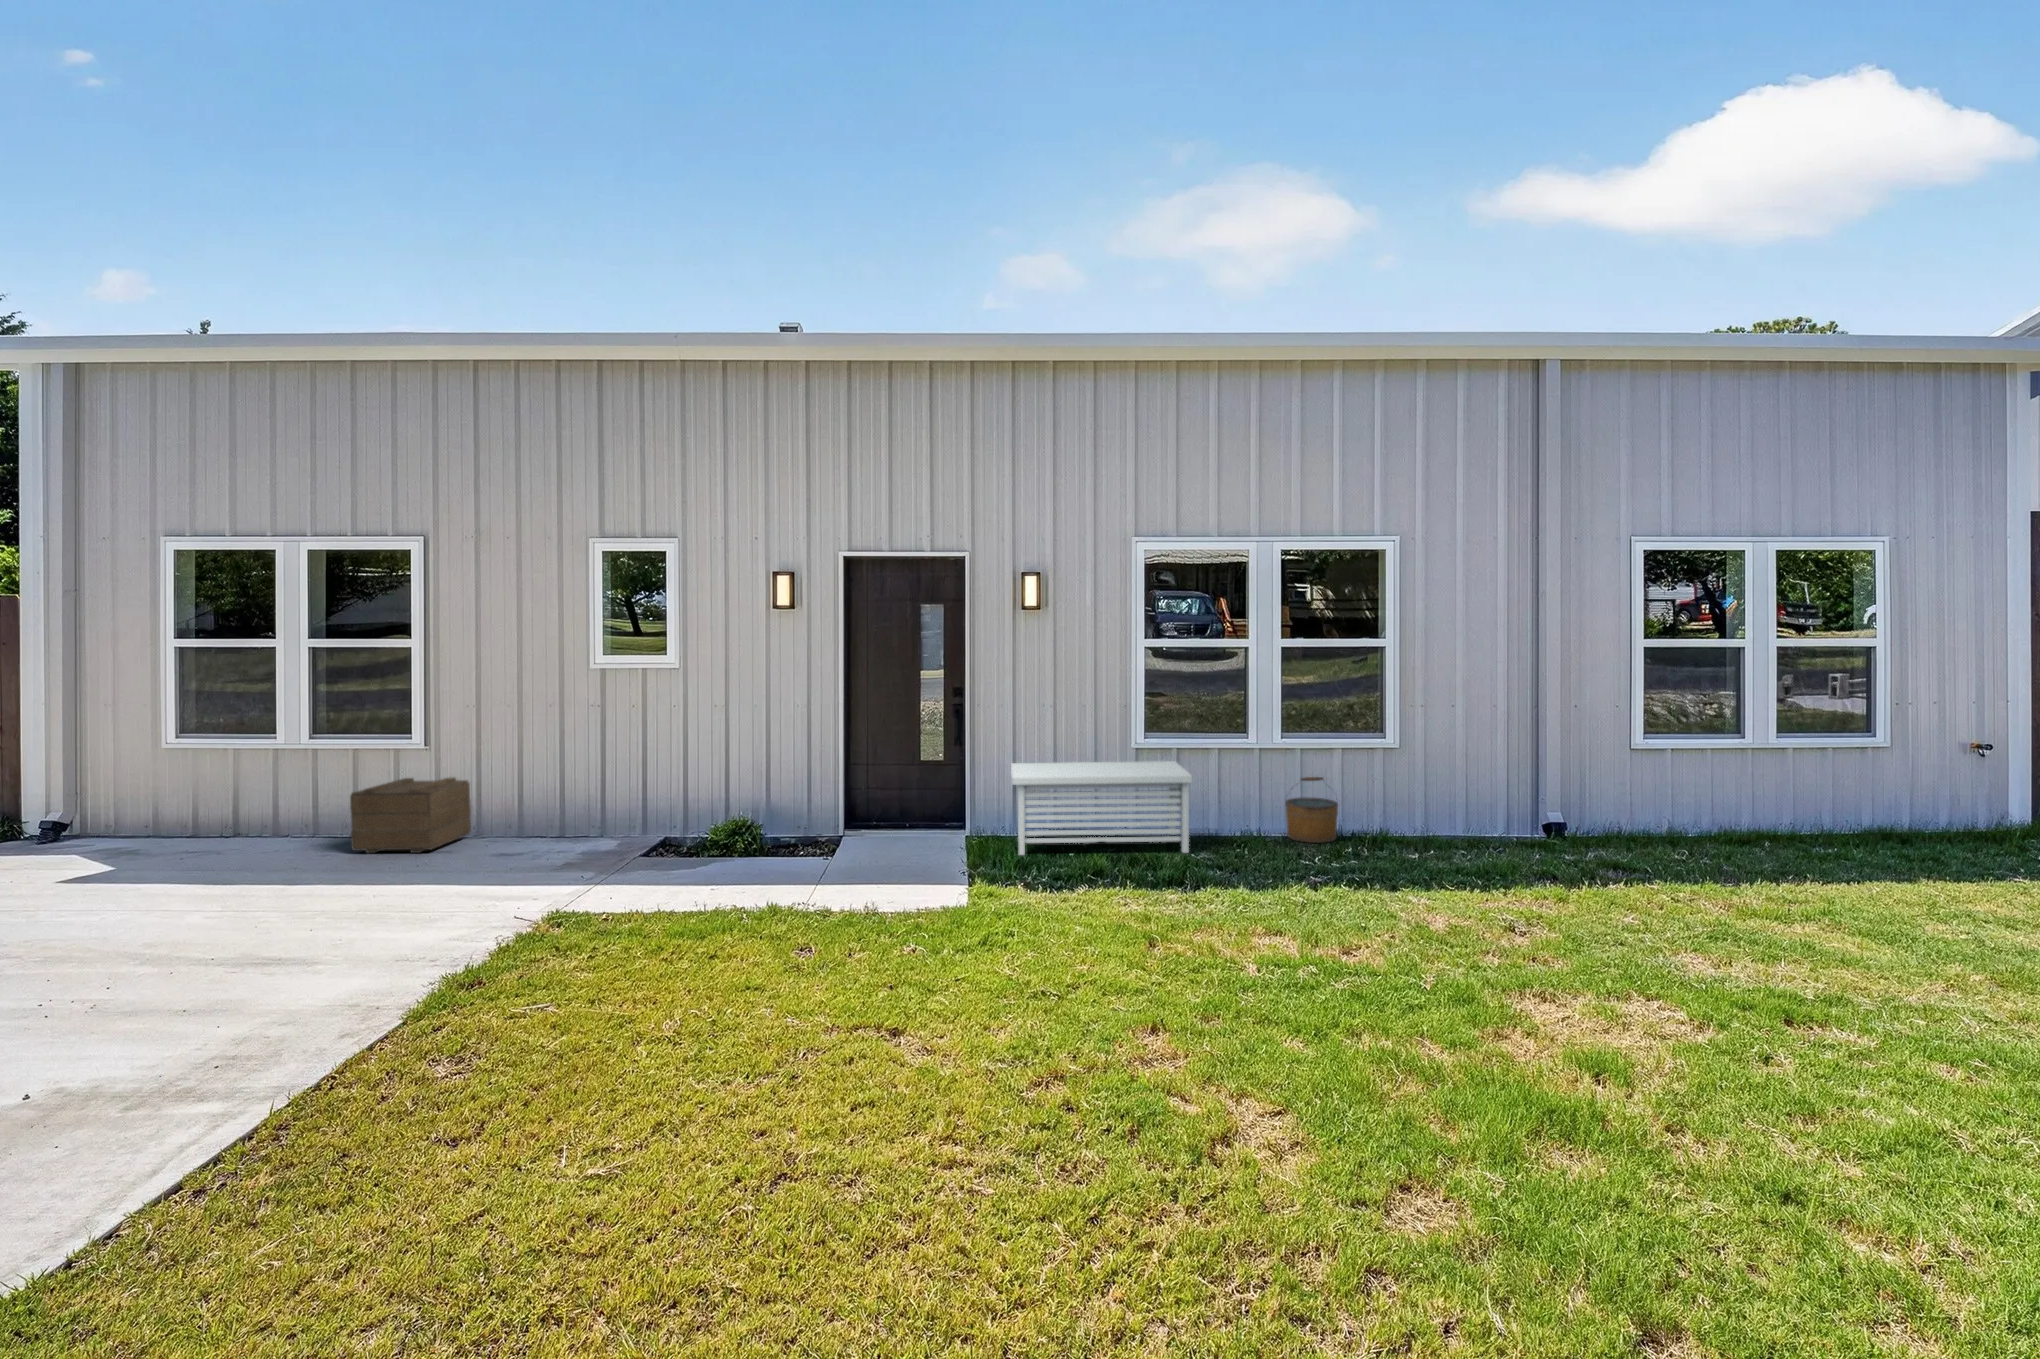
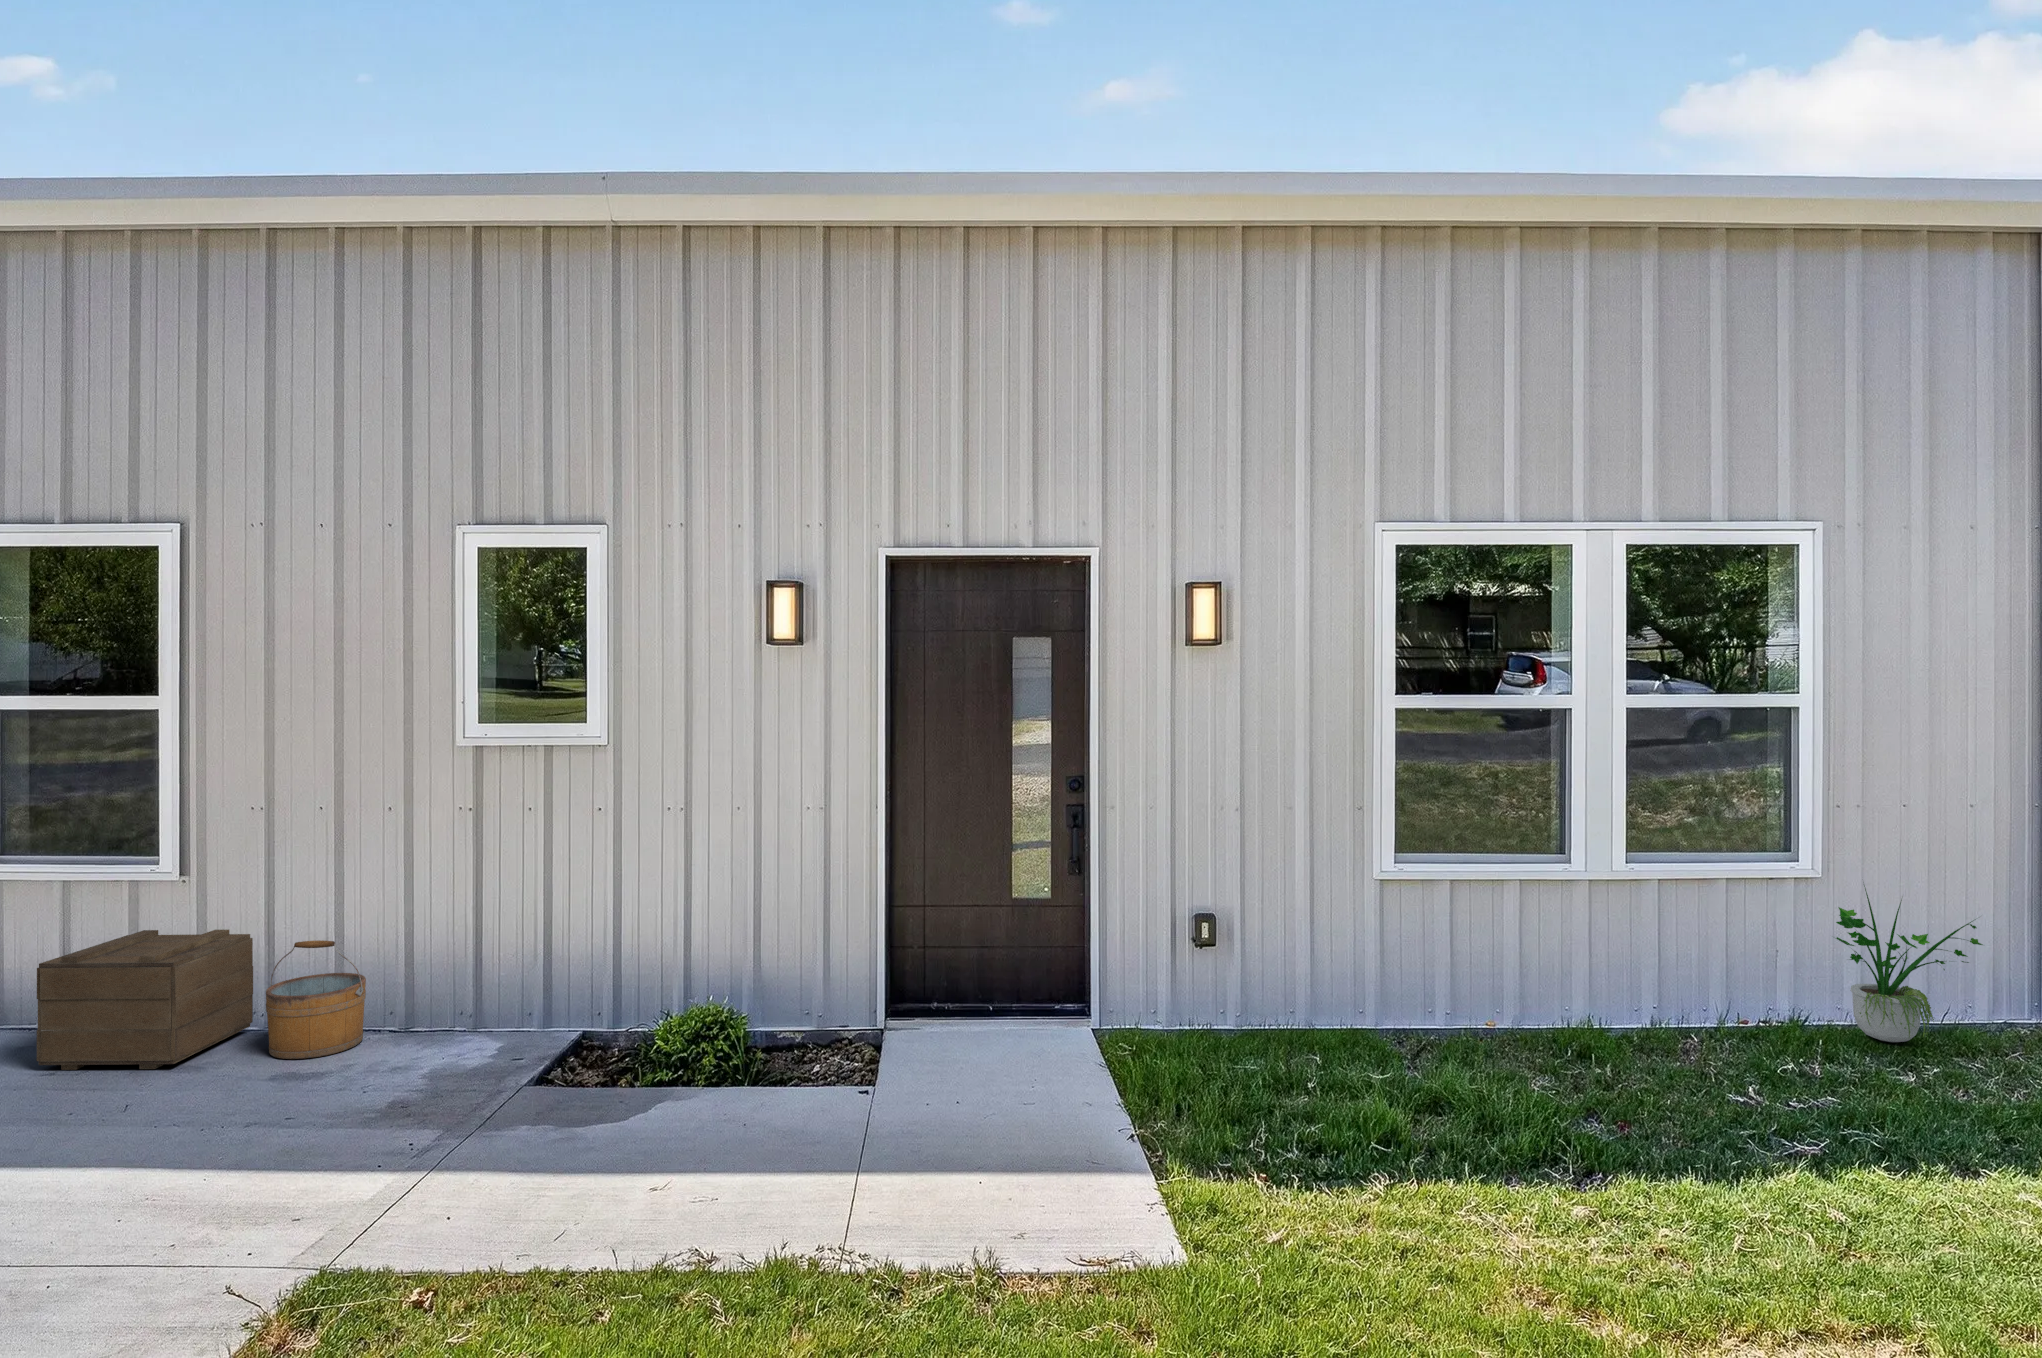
potted plant: none [1390,745,1479,839] -> present [1836,886,1983,1042]
storage bench: present [1011,761,1192,855] -> none [1170,902,1514,1079]
bucket: present [1285,777,1338,843] -> present [266,940,366,1059]

